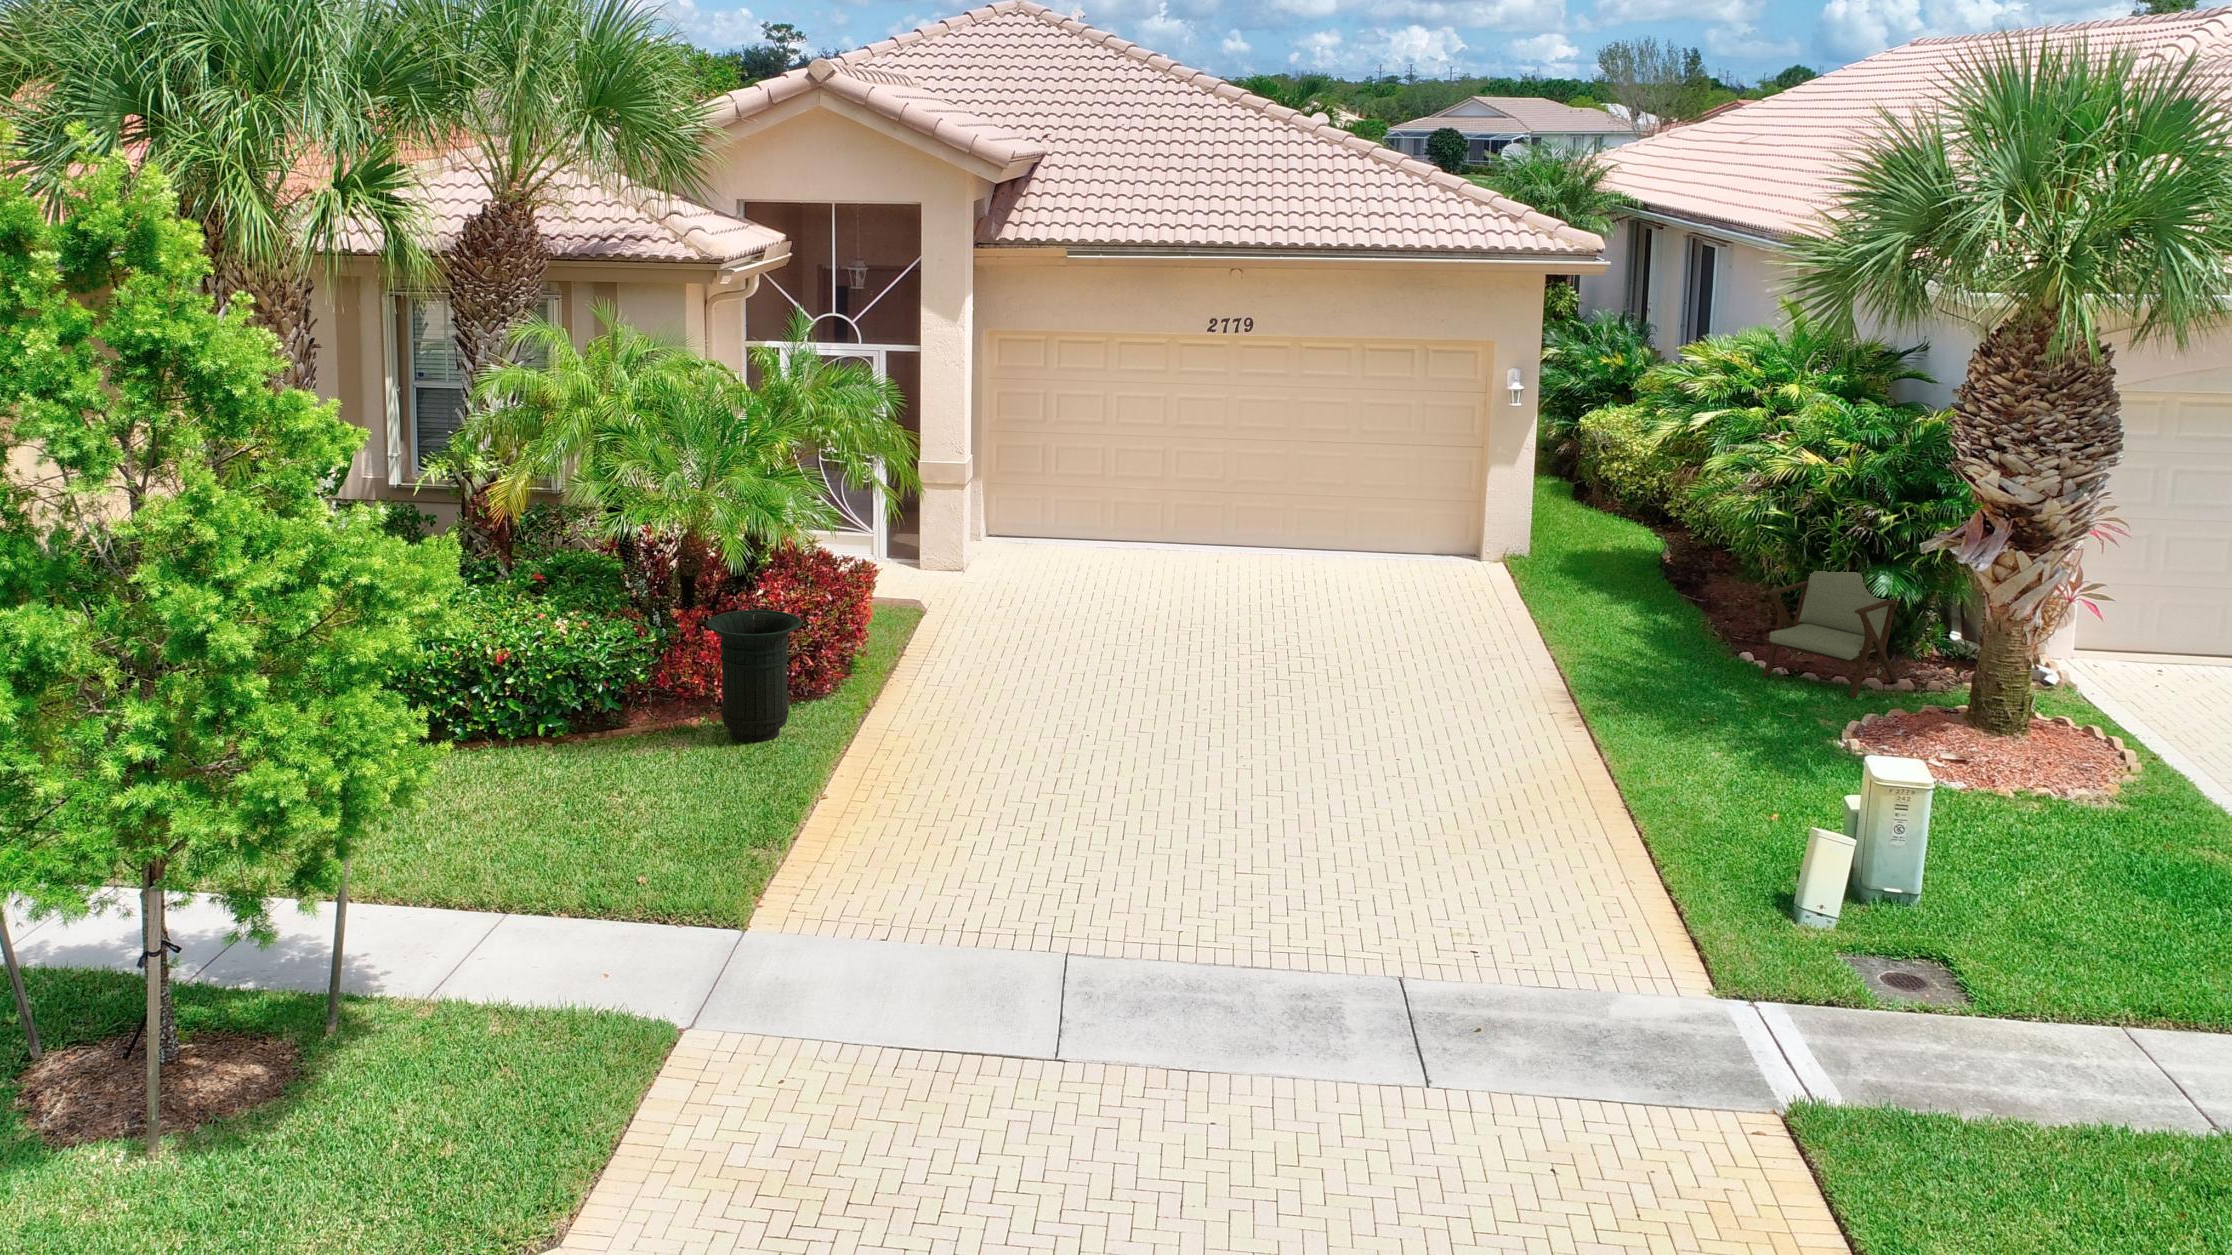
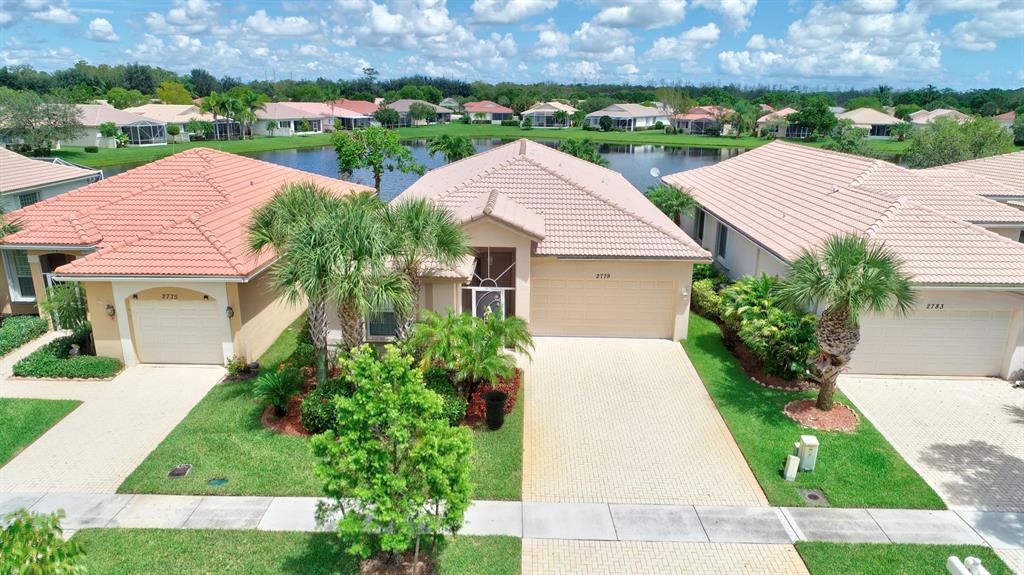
lounge chair: present [1763,571,1900,698] -> none [760,354,797,394]

